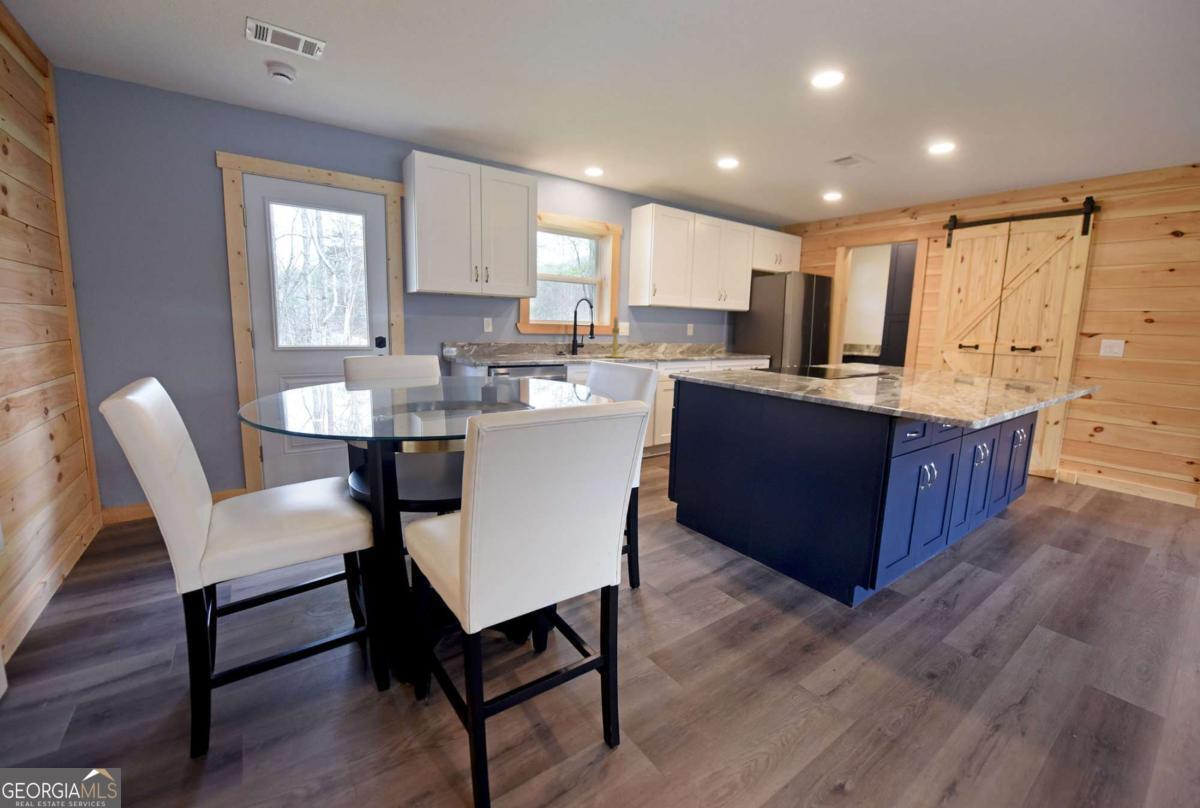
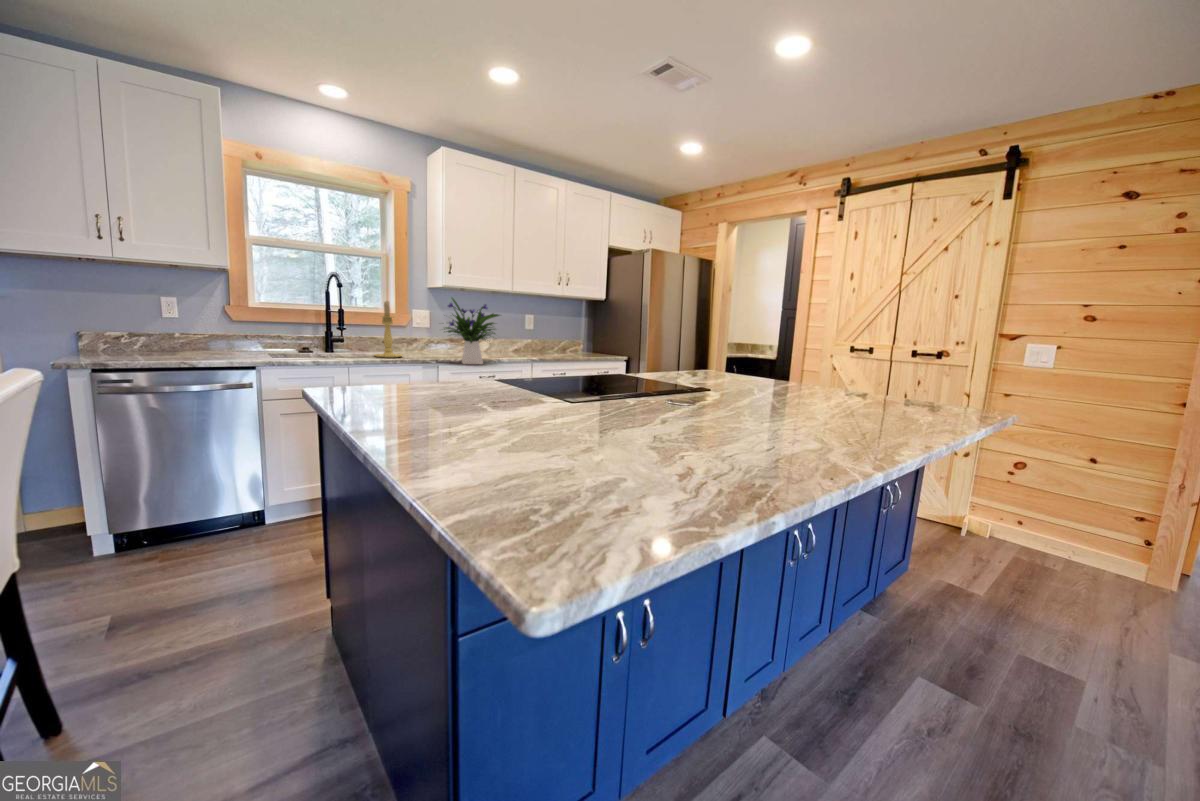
flower arrangement: none [655,313,699,362] -> present [445,298,500,364]

